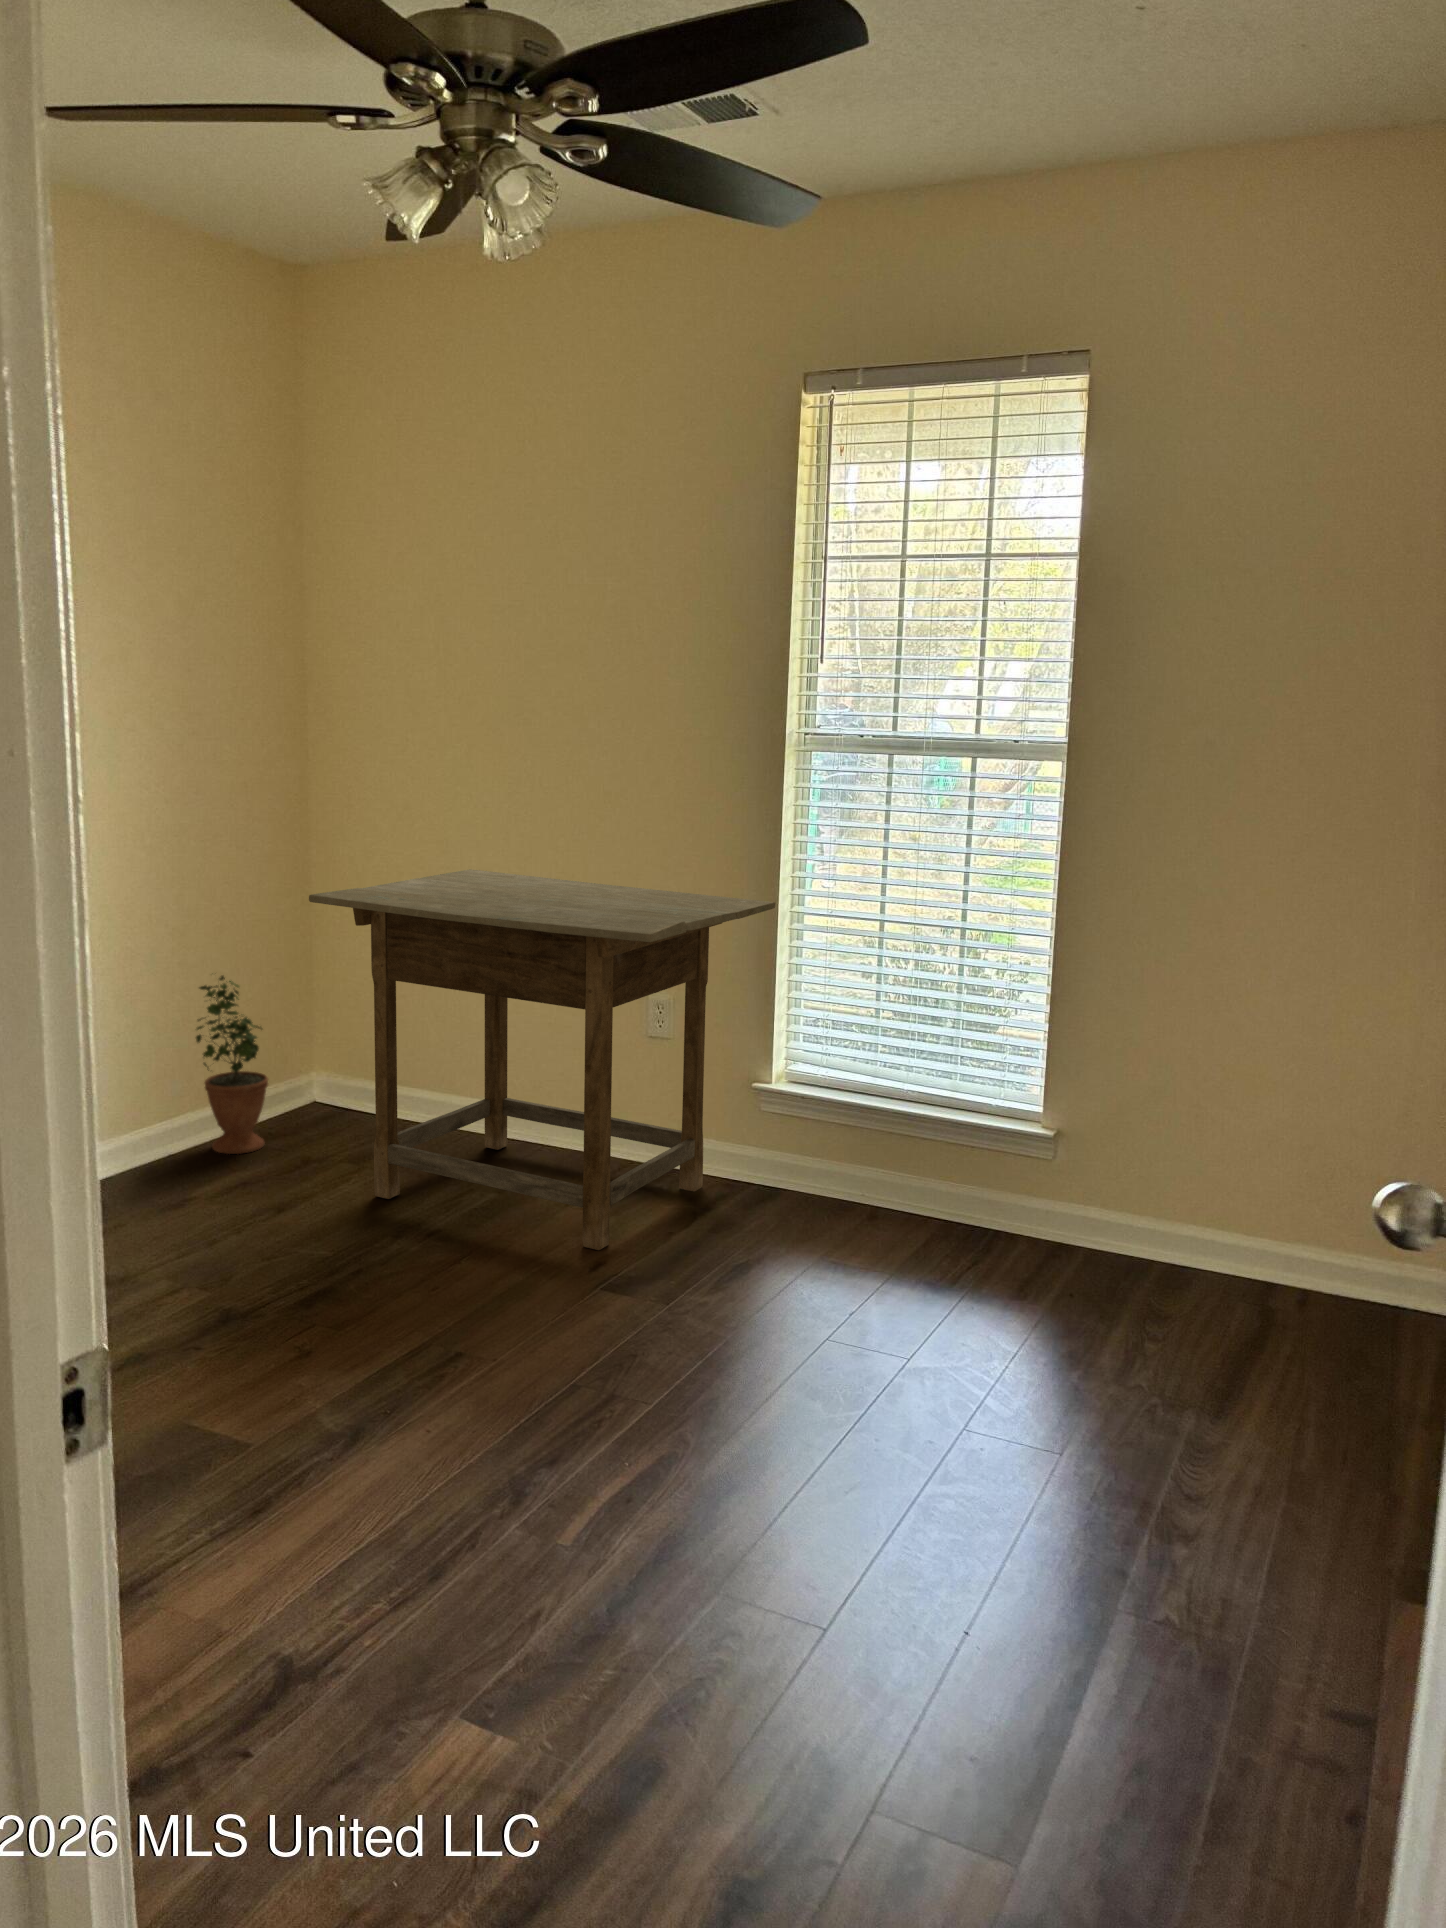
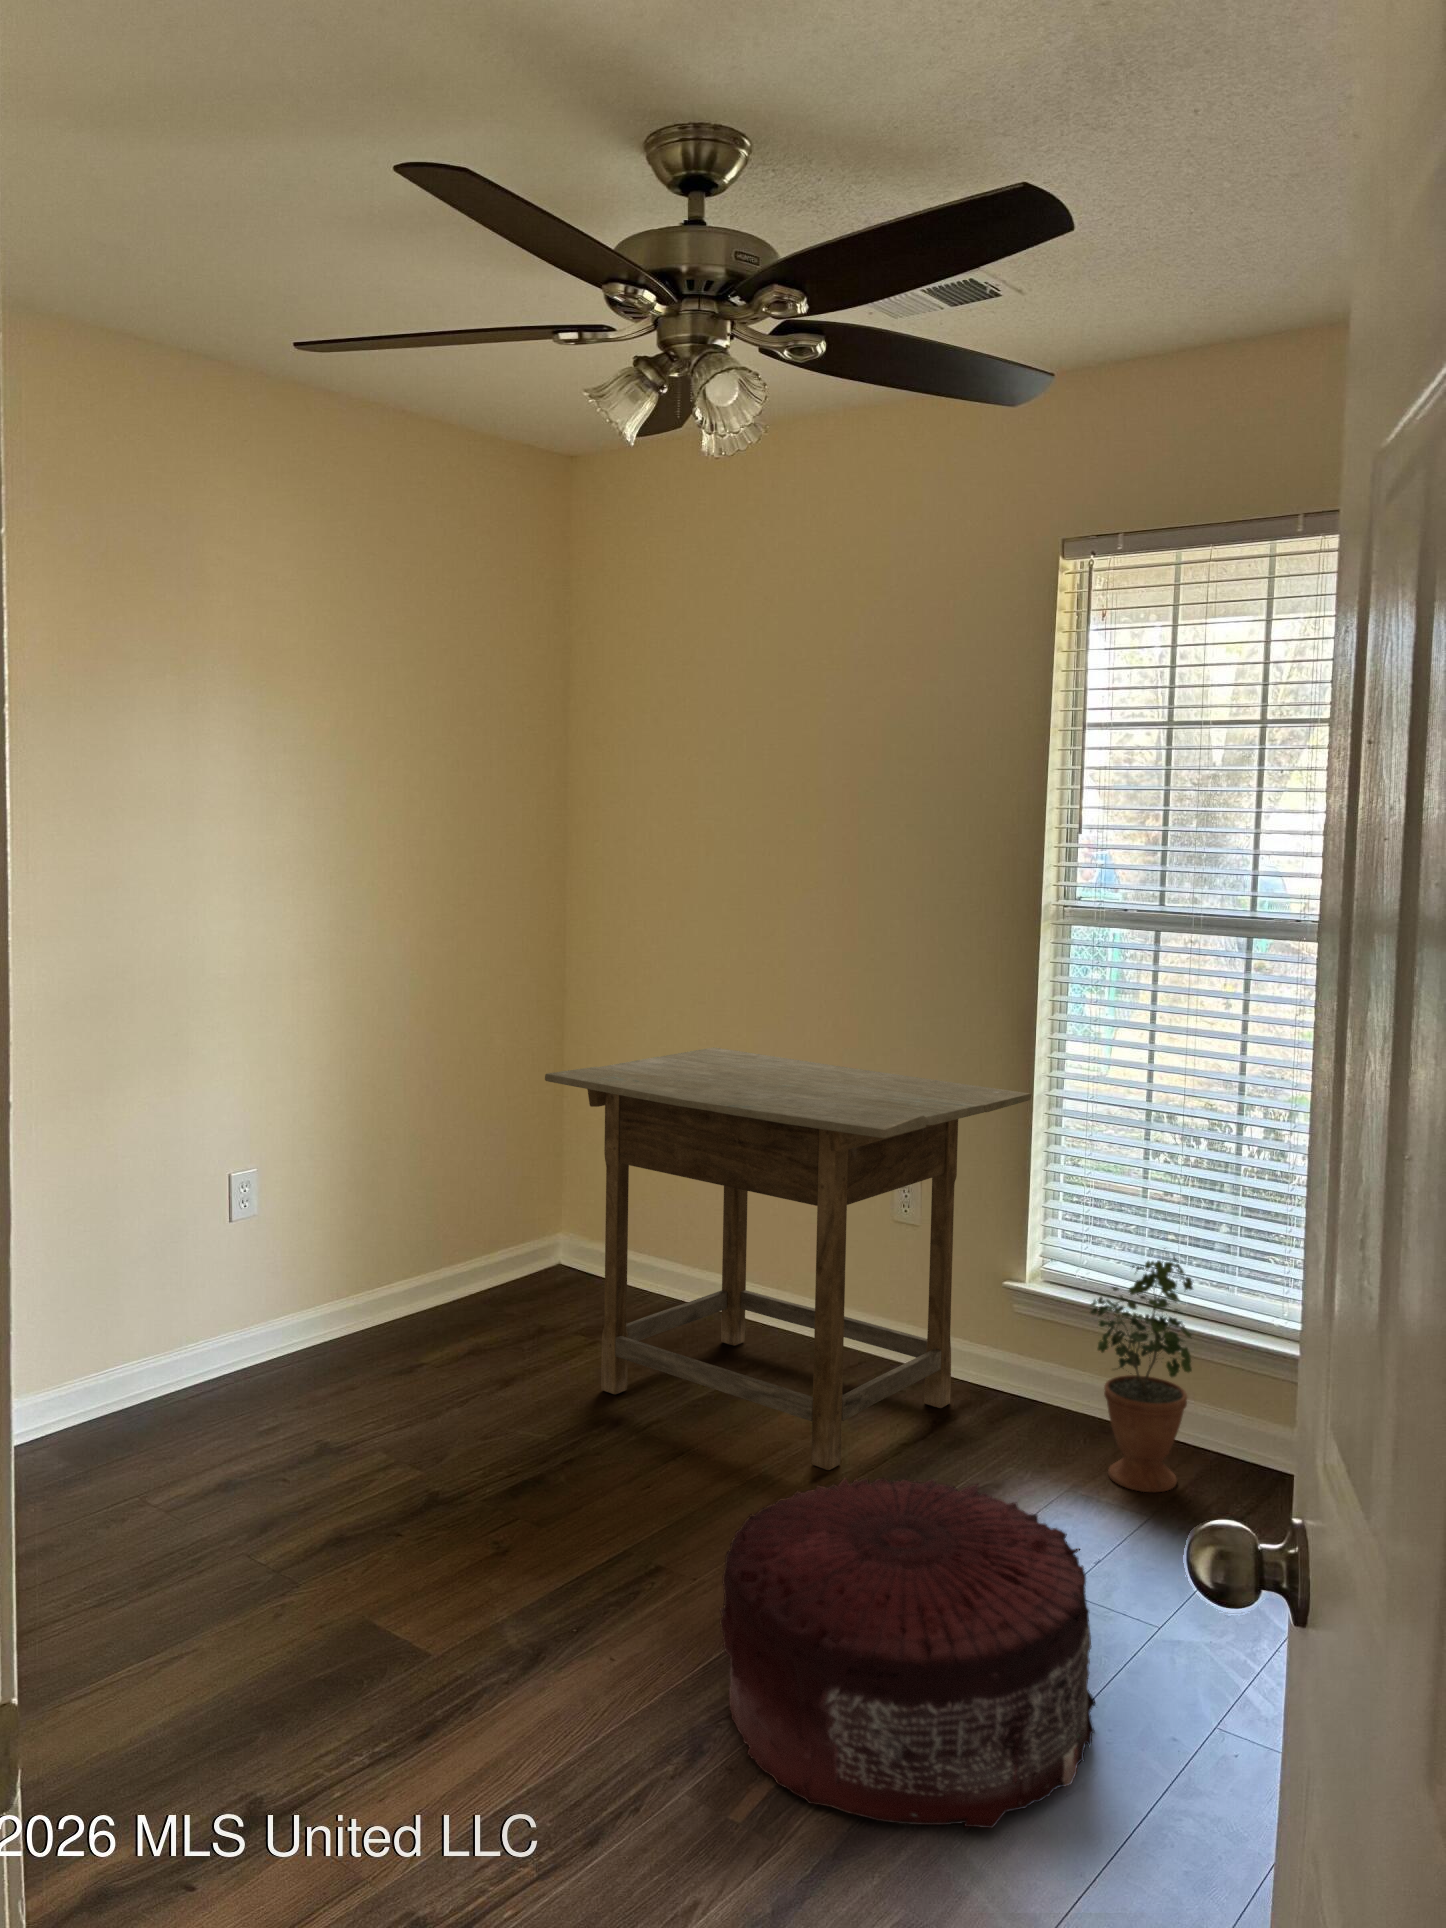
potted plant: present [196,976,268,1154] -> present [1090,1248,1193,1492]
pouf: none [523,1241,855,1529] -> present [720,1478,1096,1828]

